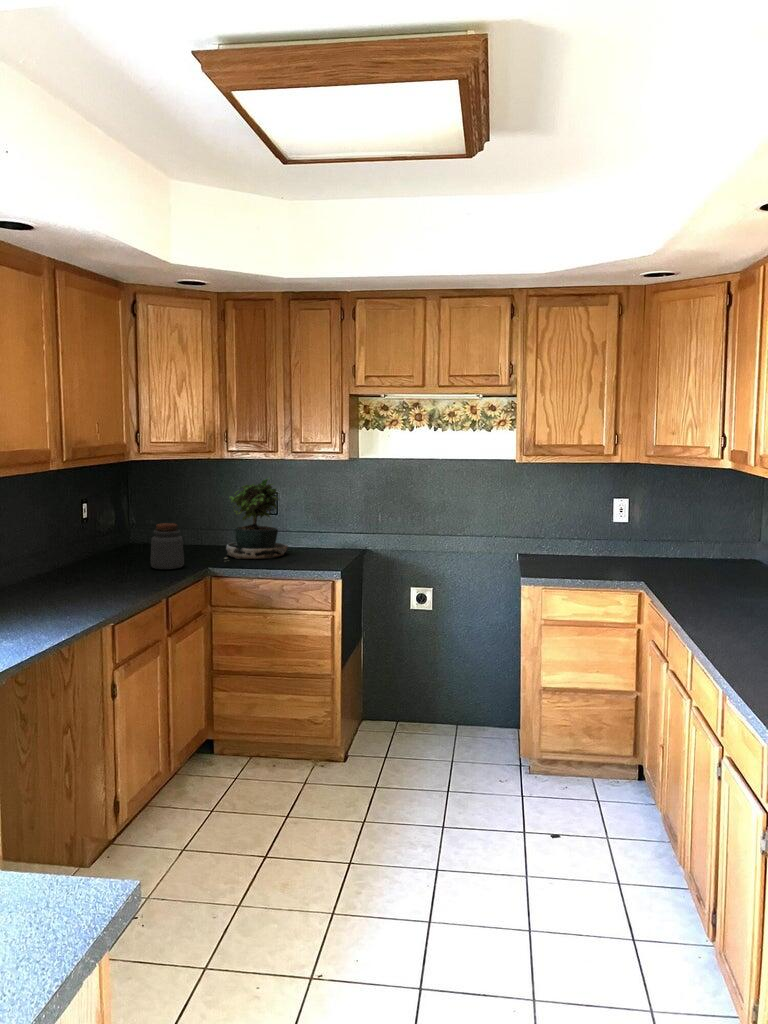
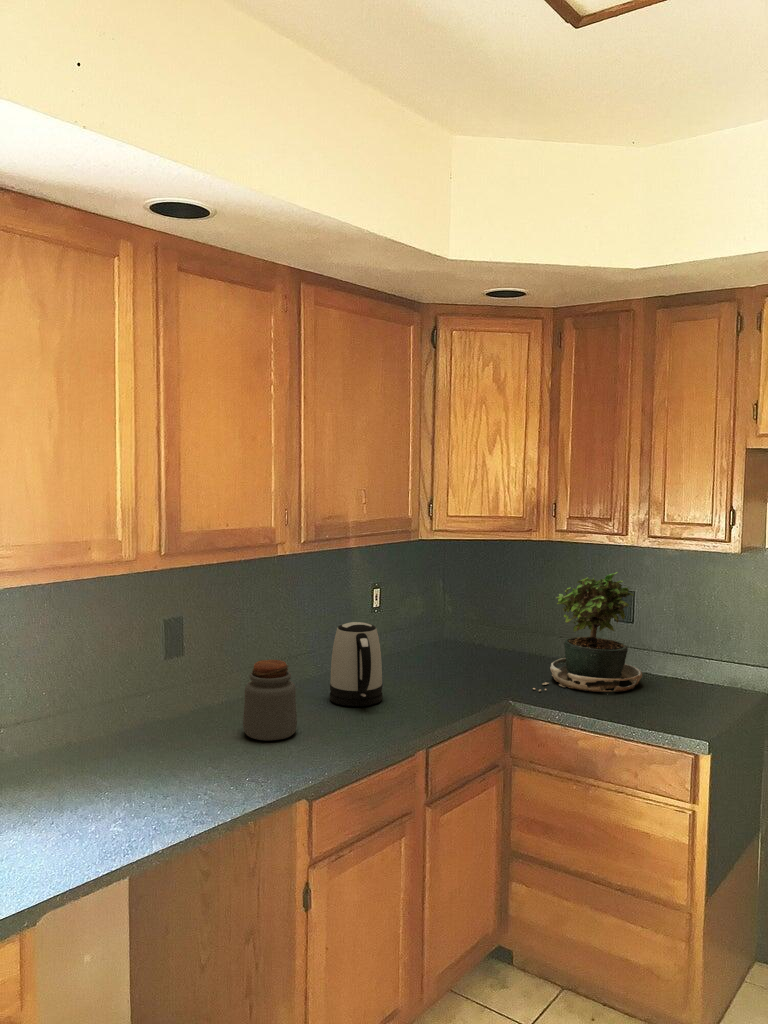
kettle: none [79,521,120,581] -> present [330,622,383,706]
jar: present [151,523,184,569] -> present [243,660,297,741]

